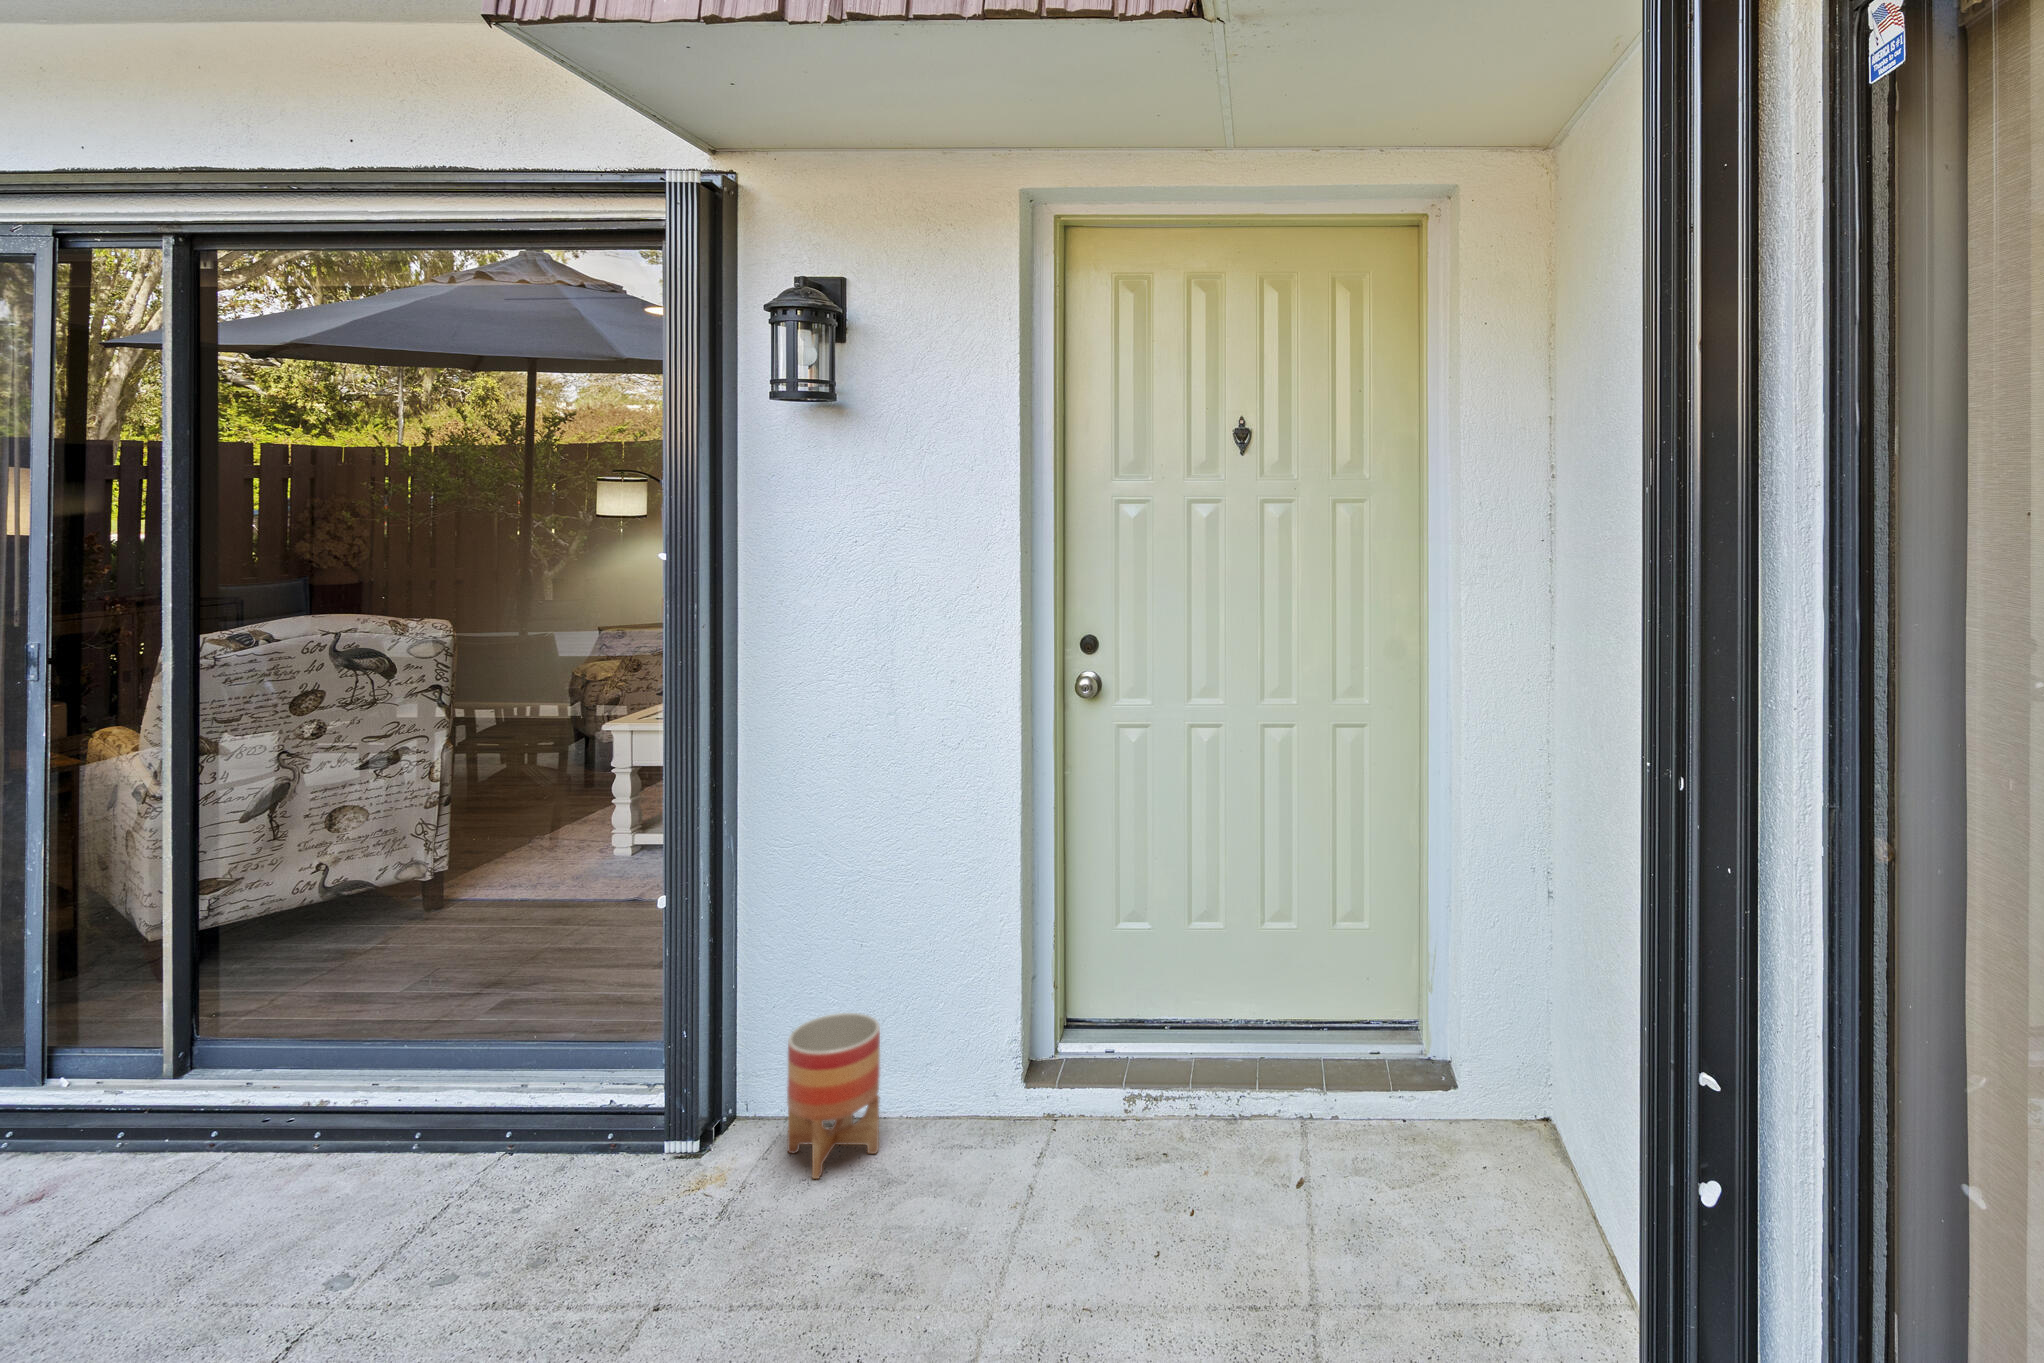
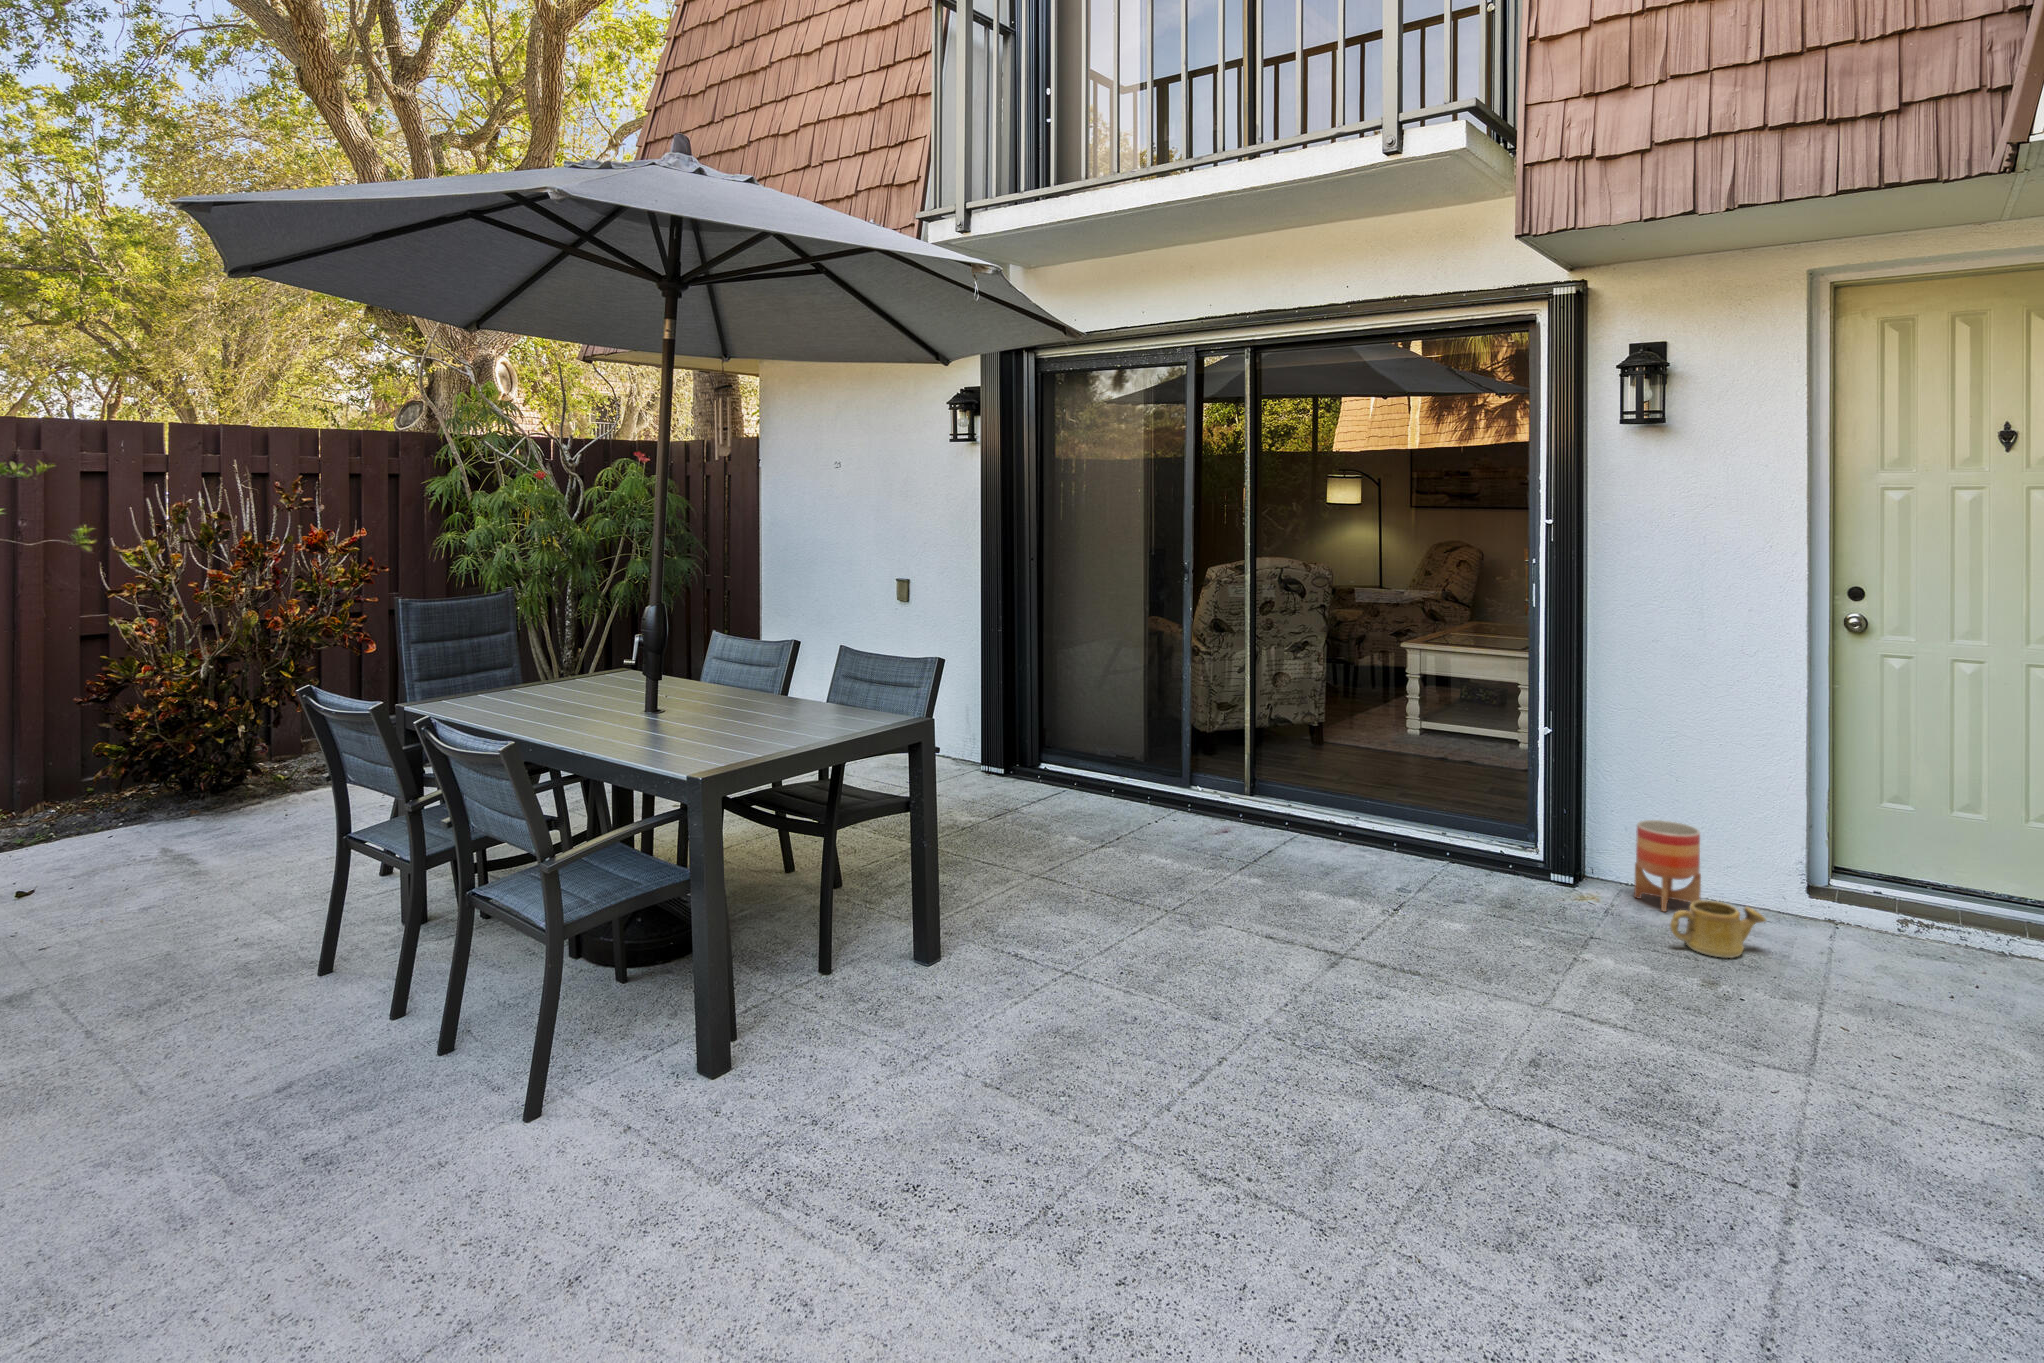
watering can: none [767,1176,925,1298] -> present [1670,900,1766,958]

